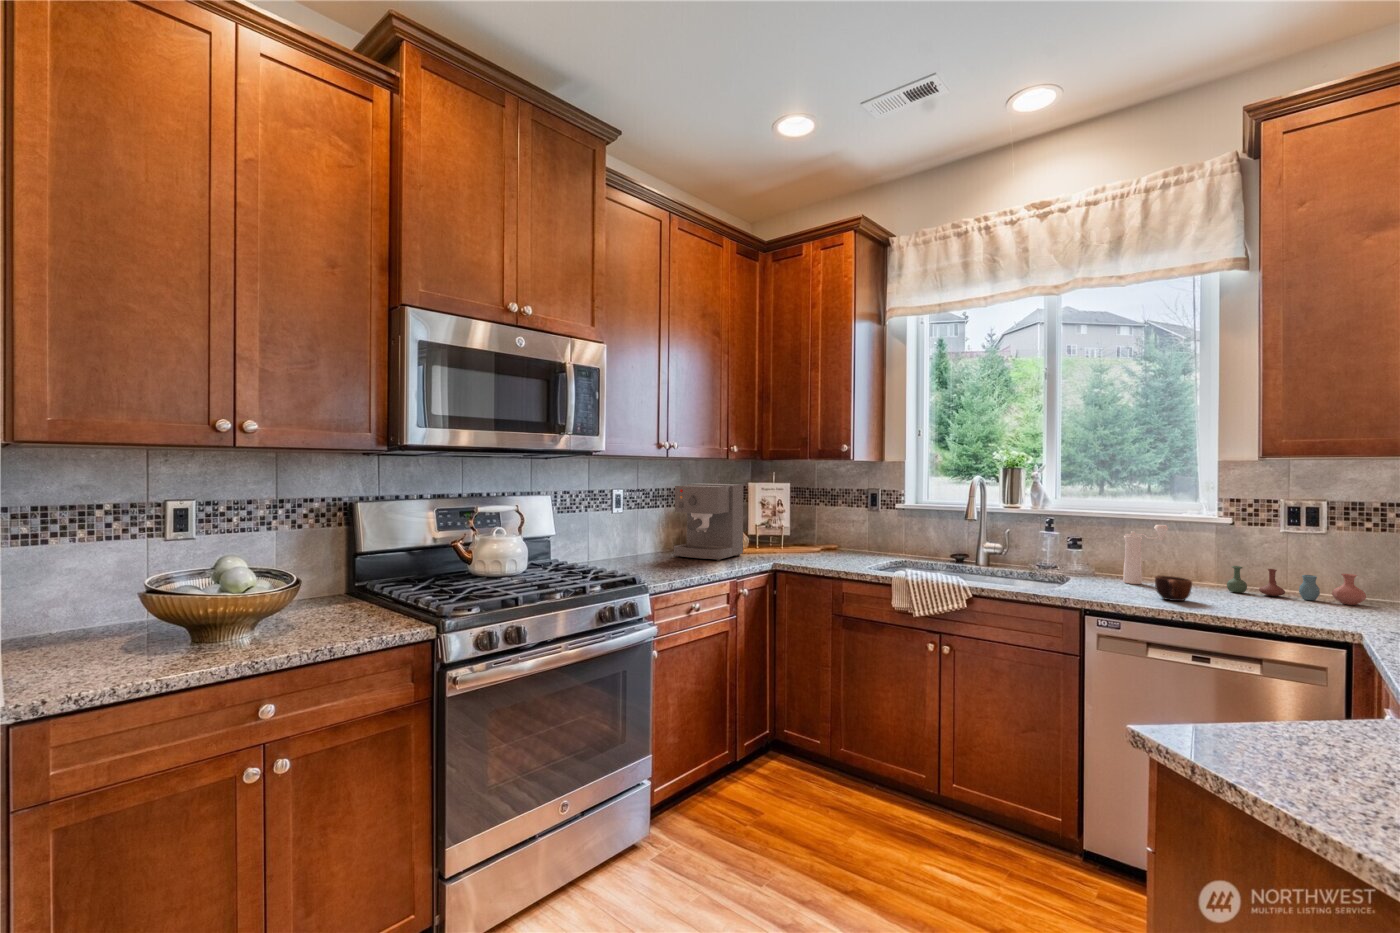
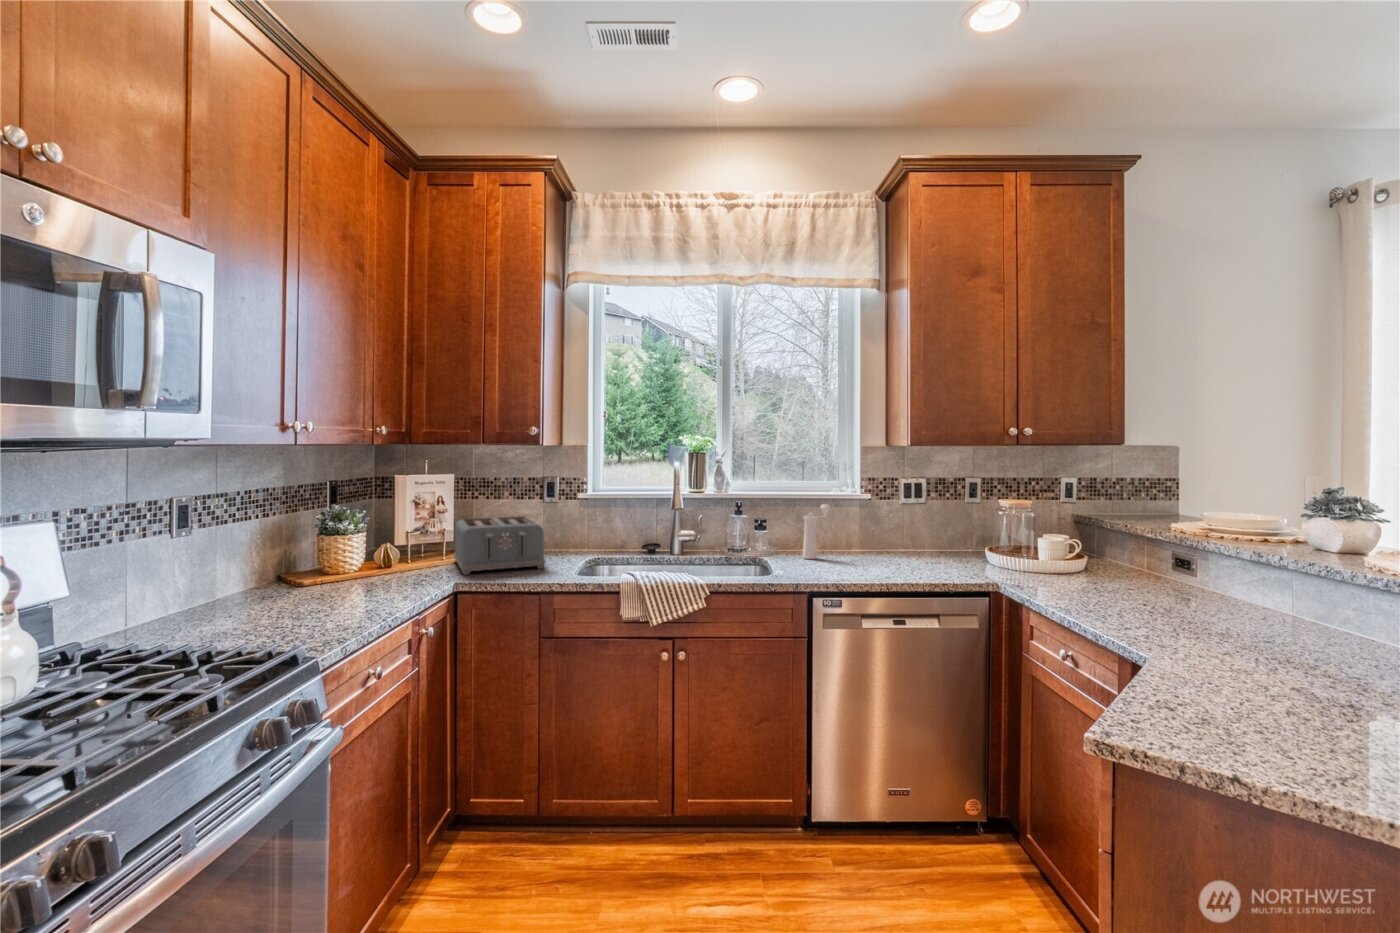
coffee maker: present [674,483,743,561] -> none [294,480,400,593]
toaster: none [782,518,850,562] -> present [454,516,545,575]
vase: present [1227,566,1366,605] -> none [873,535,956,559]
mug: present [1155,575,1192,601] -> none [850,551,877,573]

